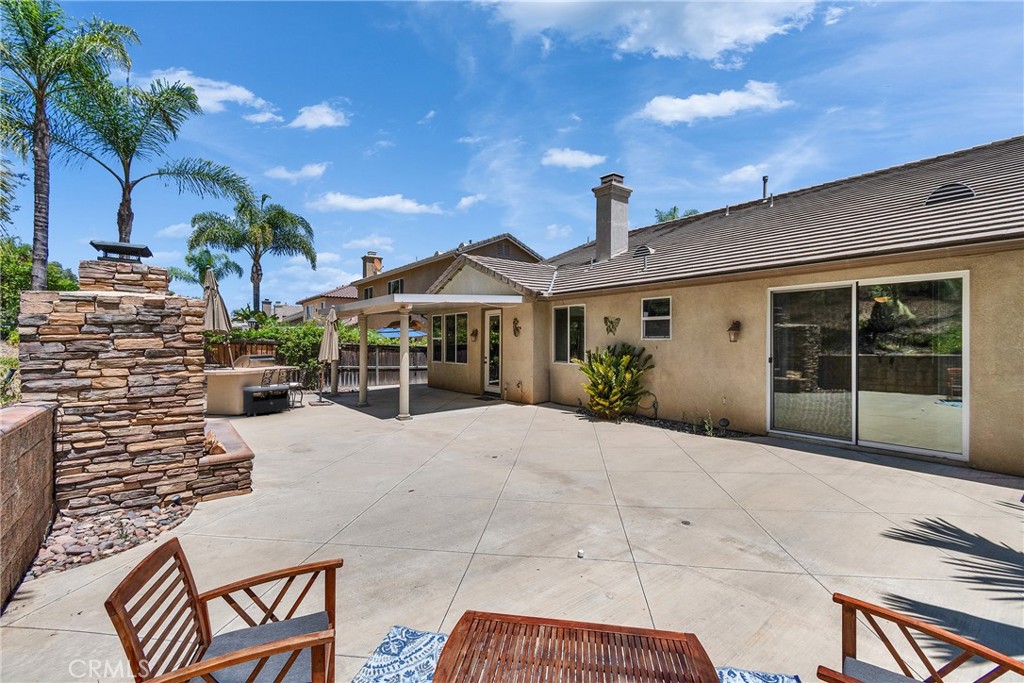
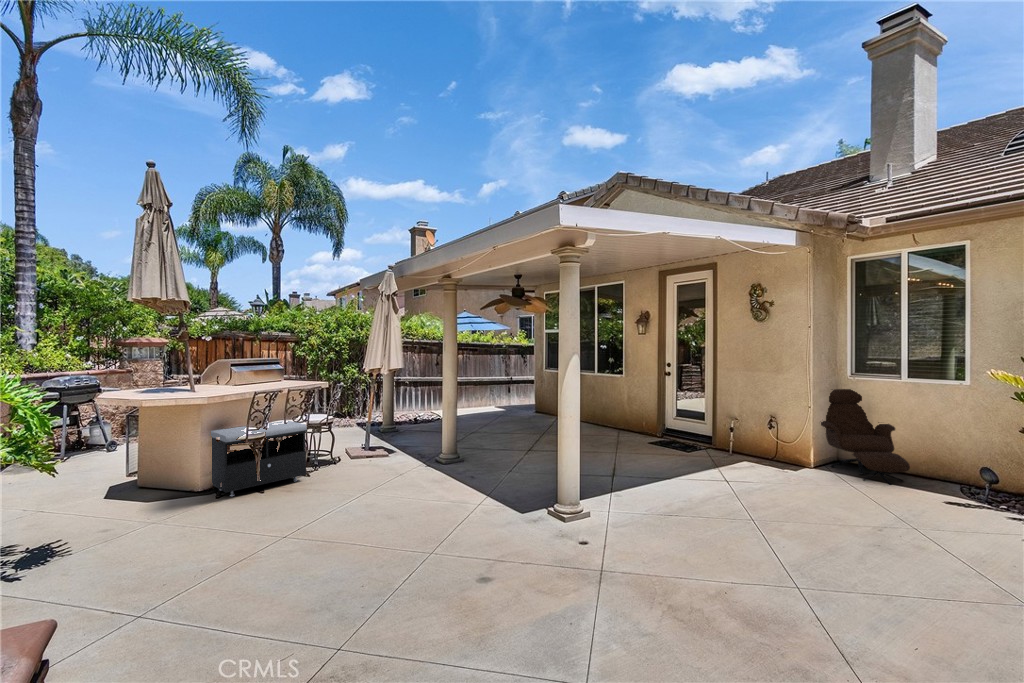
lounge chair: none [536,371,564,410] -> present [821,389,910,485]

